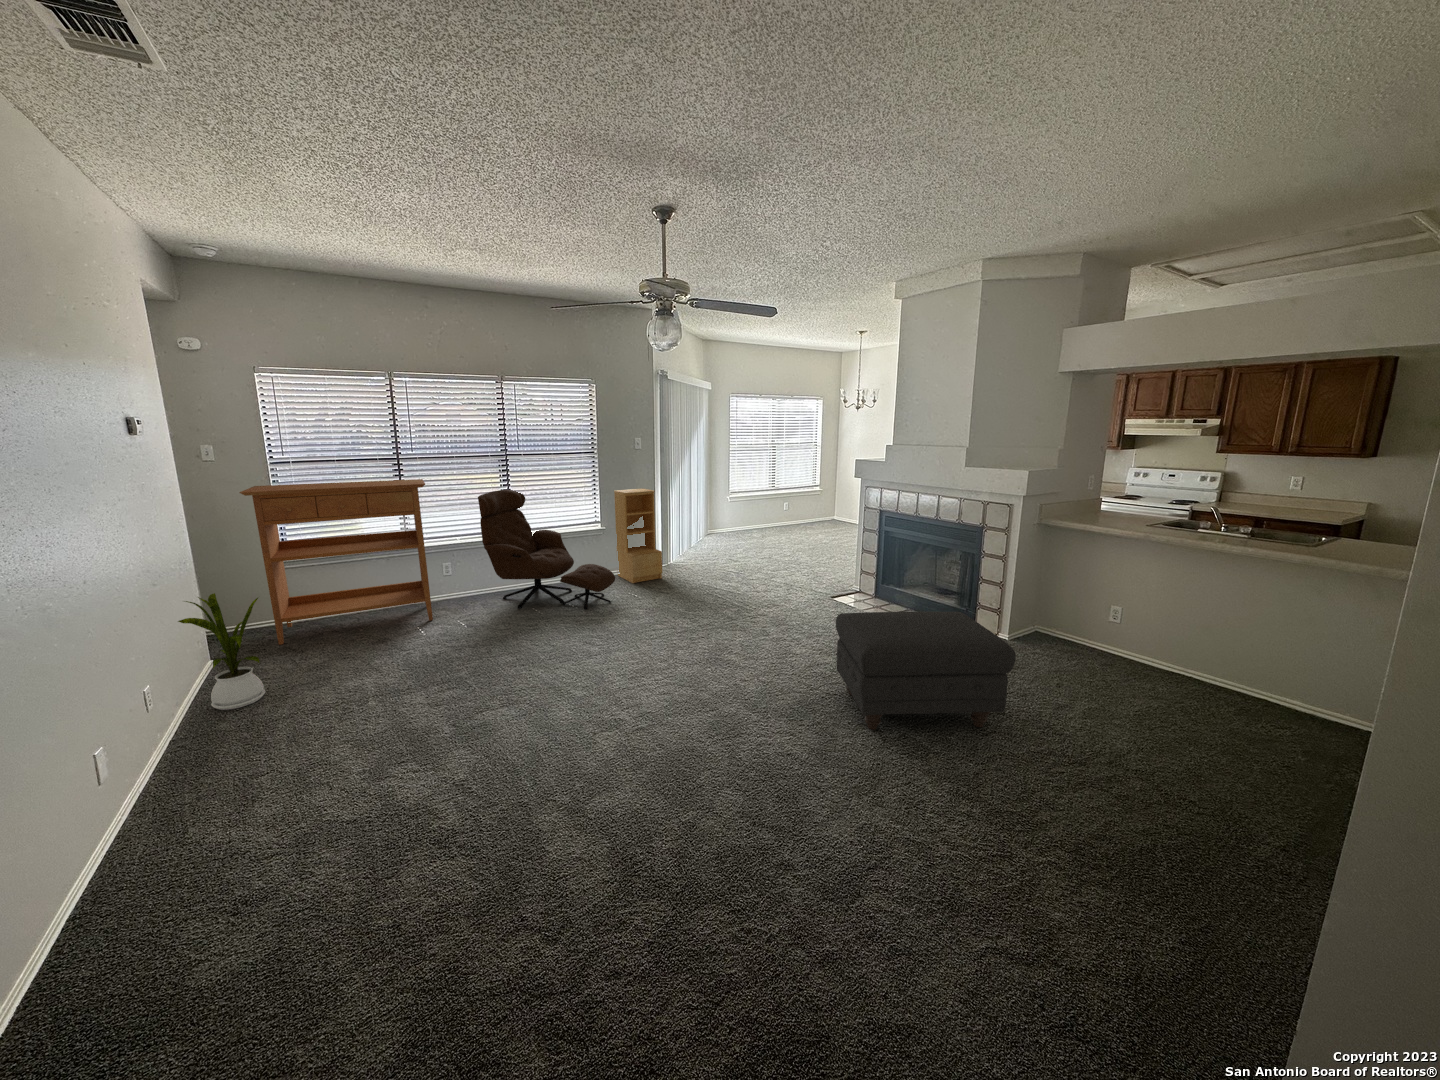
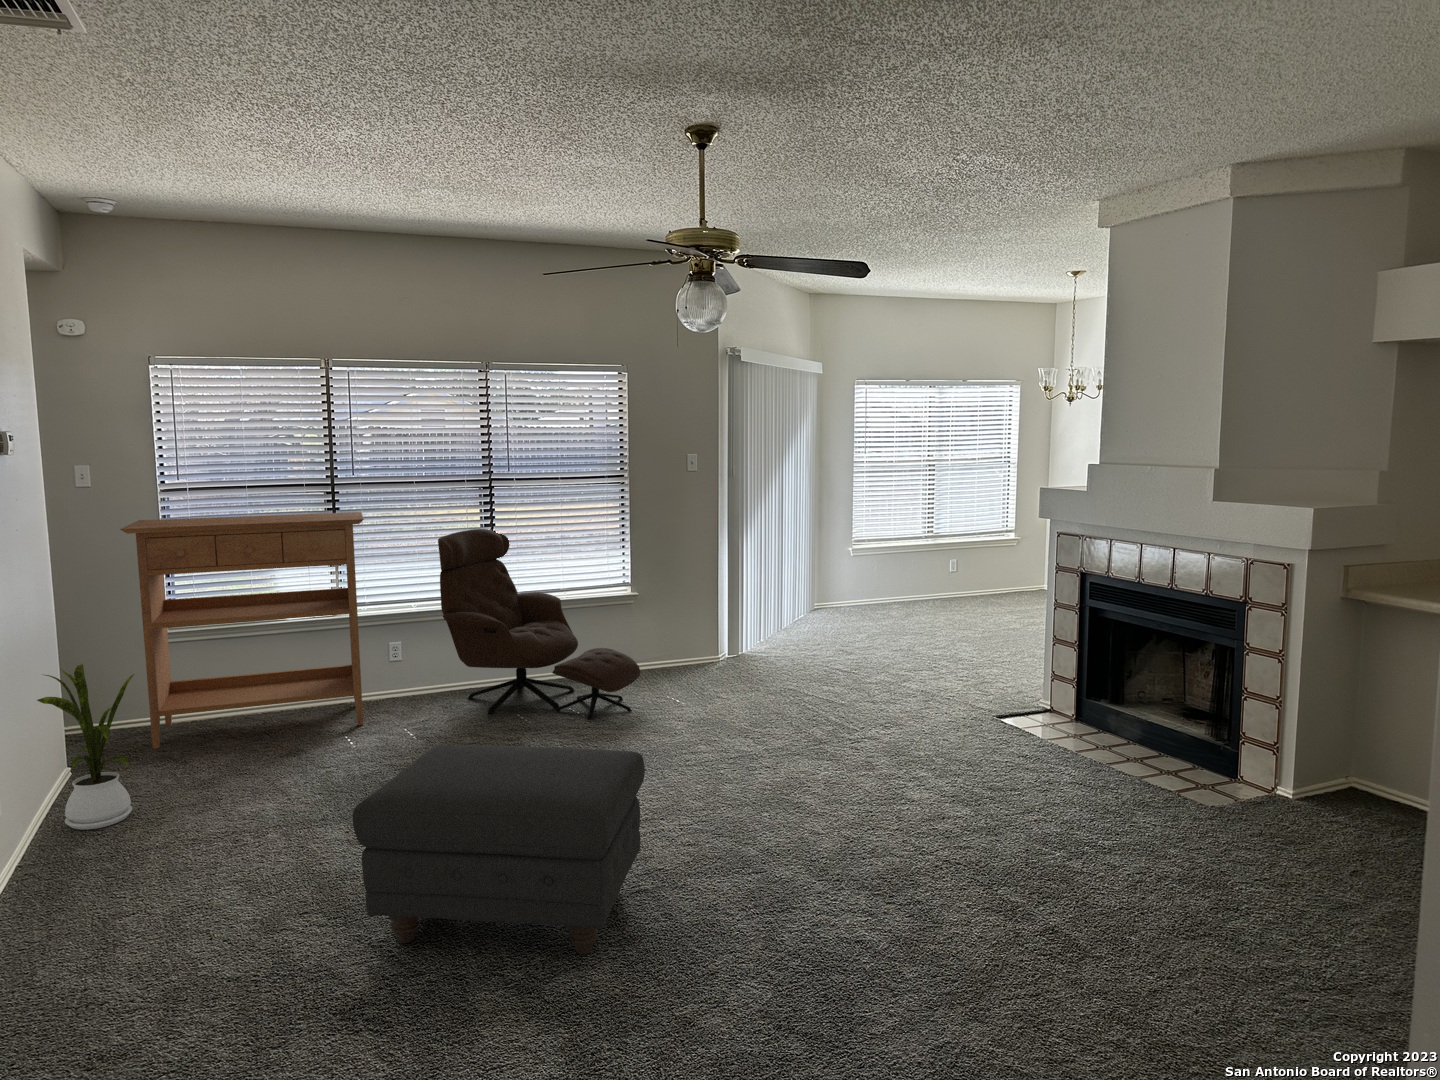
bookshelf: present [614,489,662,583] -> none [647,529,721,683]
ottoman: present [836,611,1016,730] -> present [352,745,645,954]

